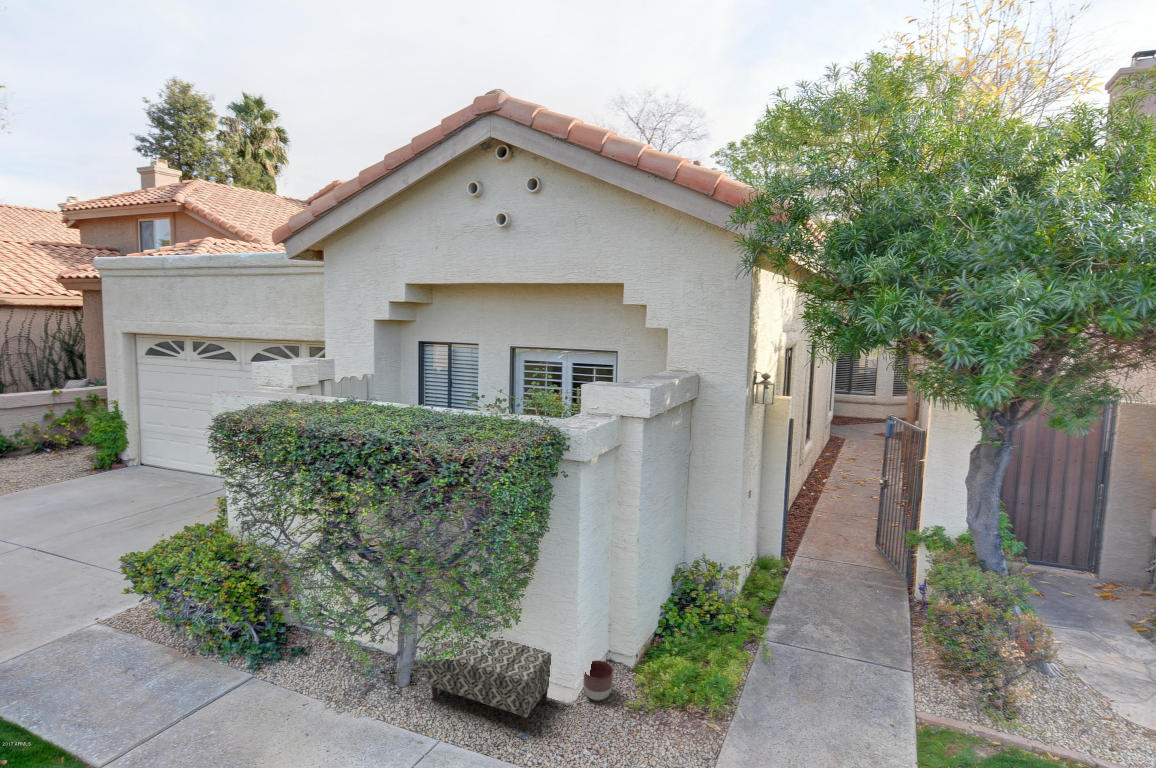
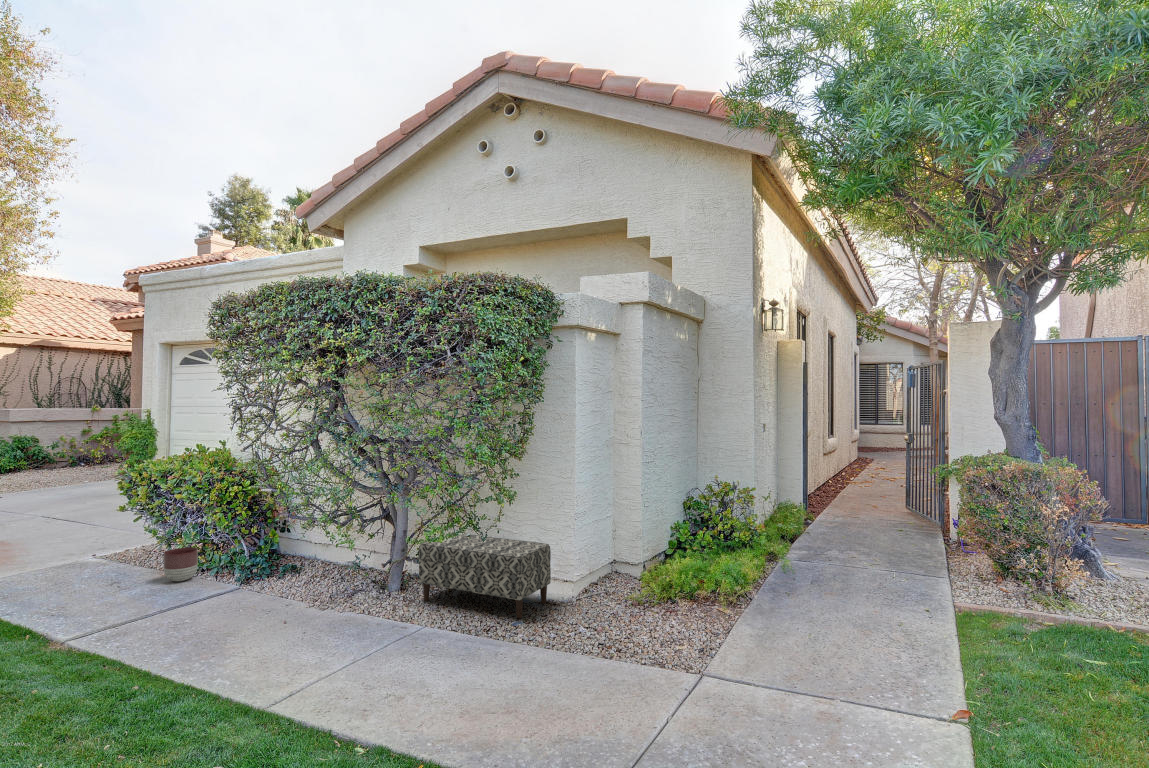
planter: present [583,661,613,700] -> present [164,547,198,581]

